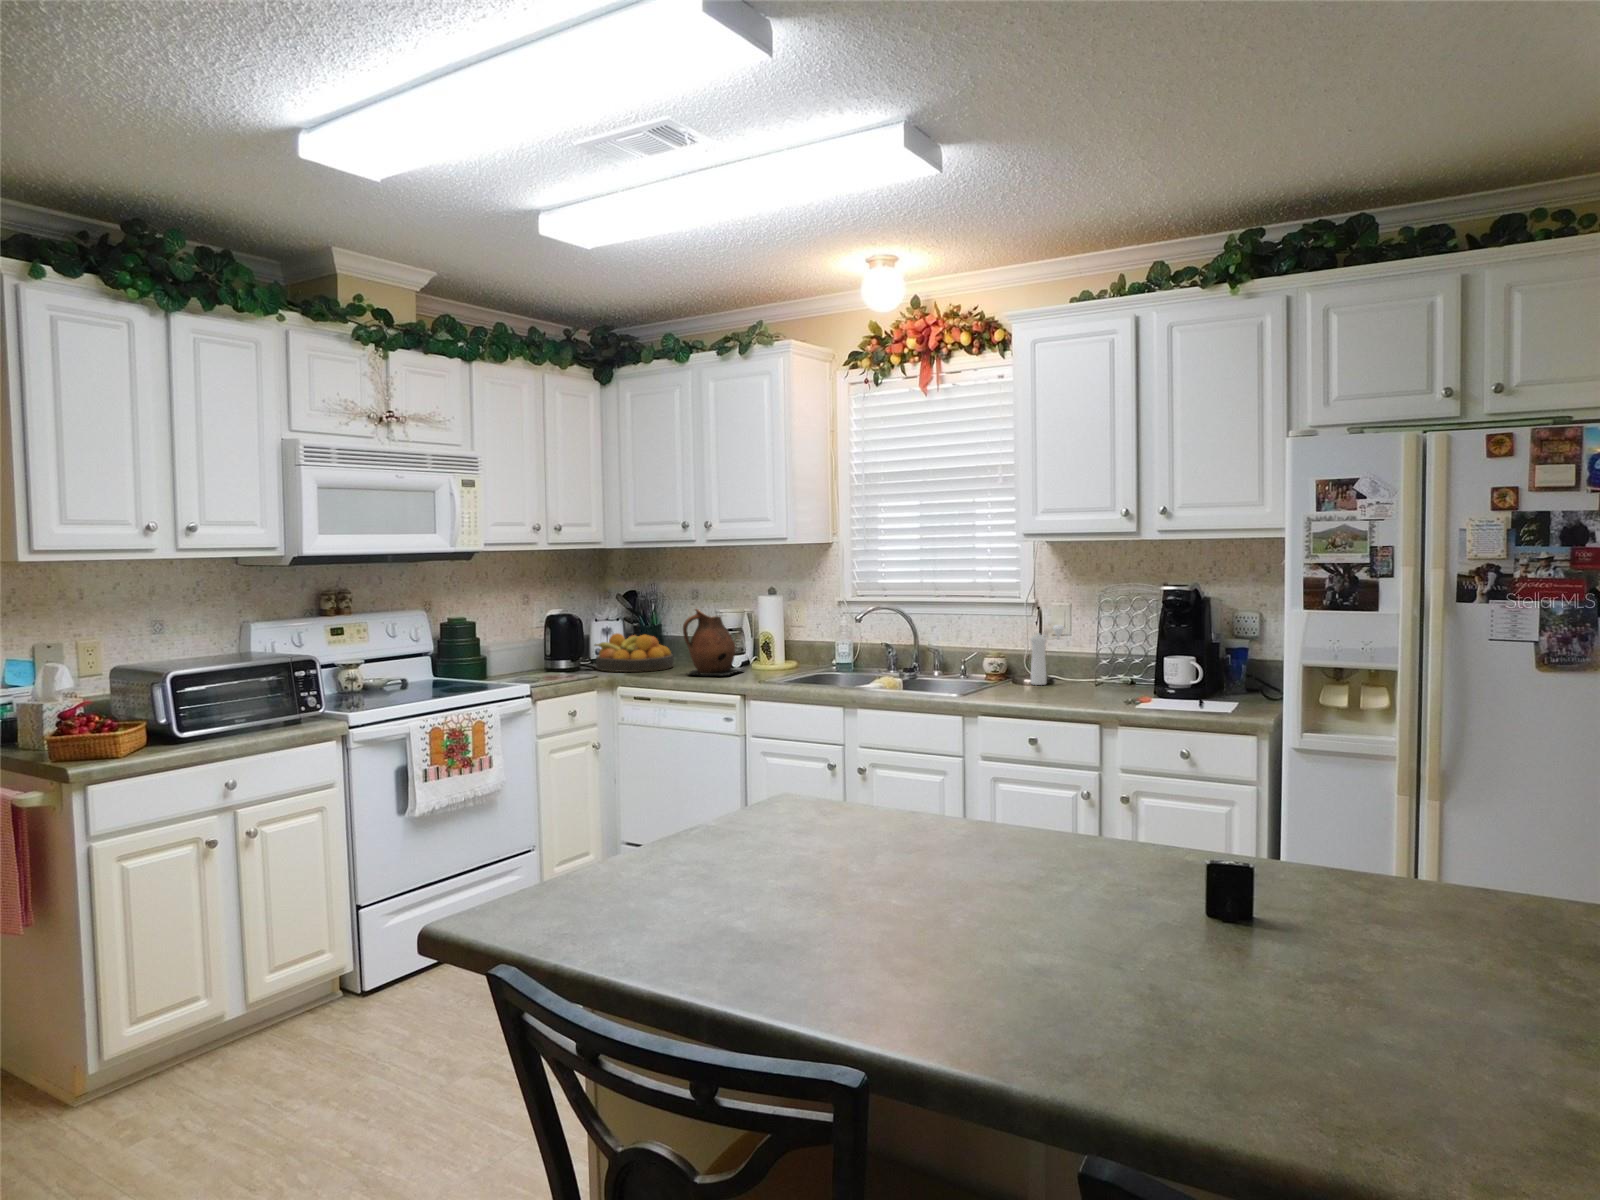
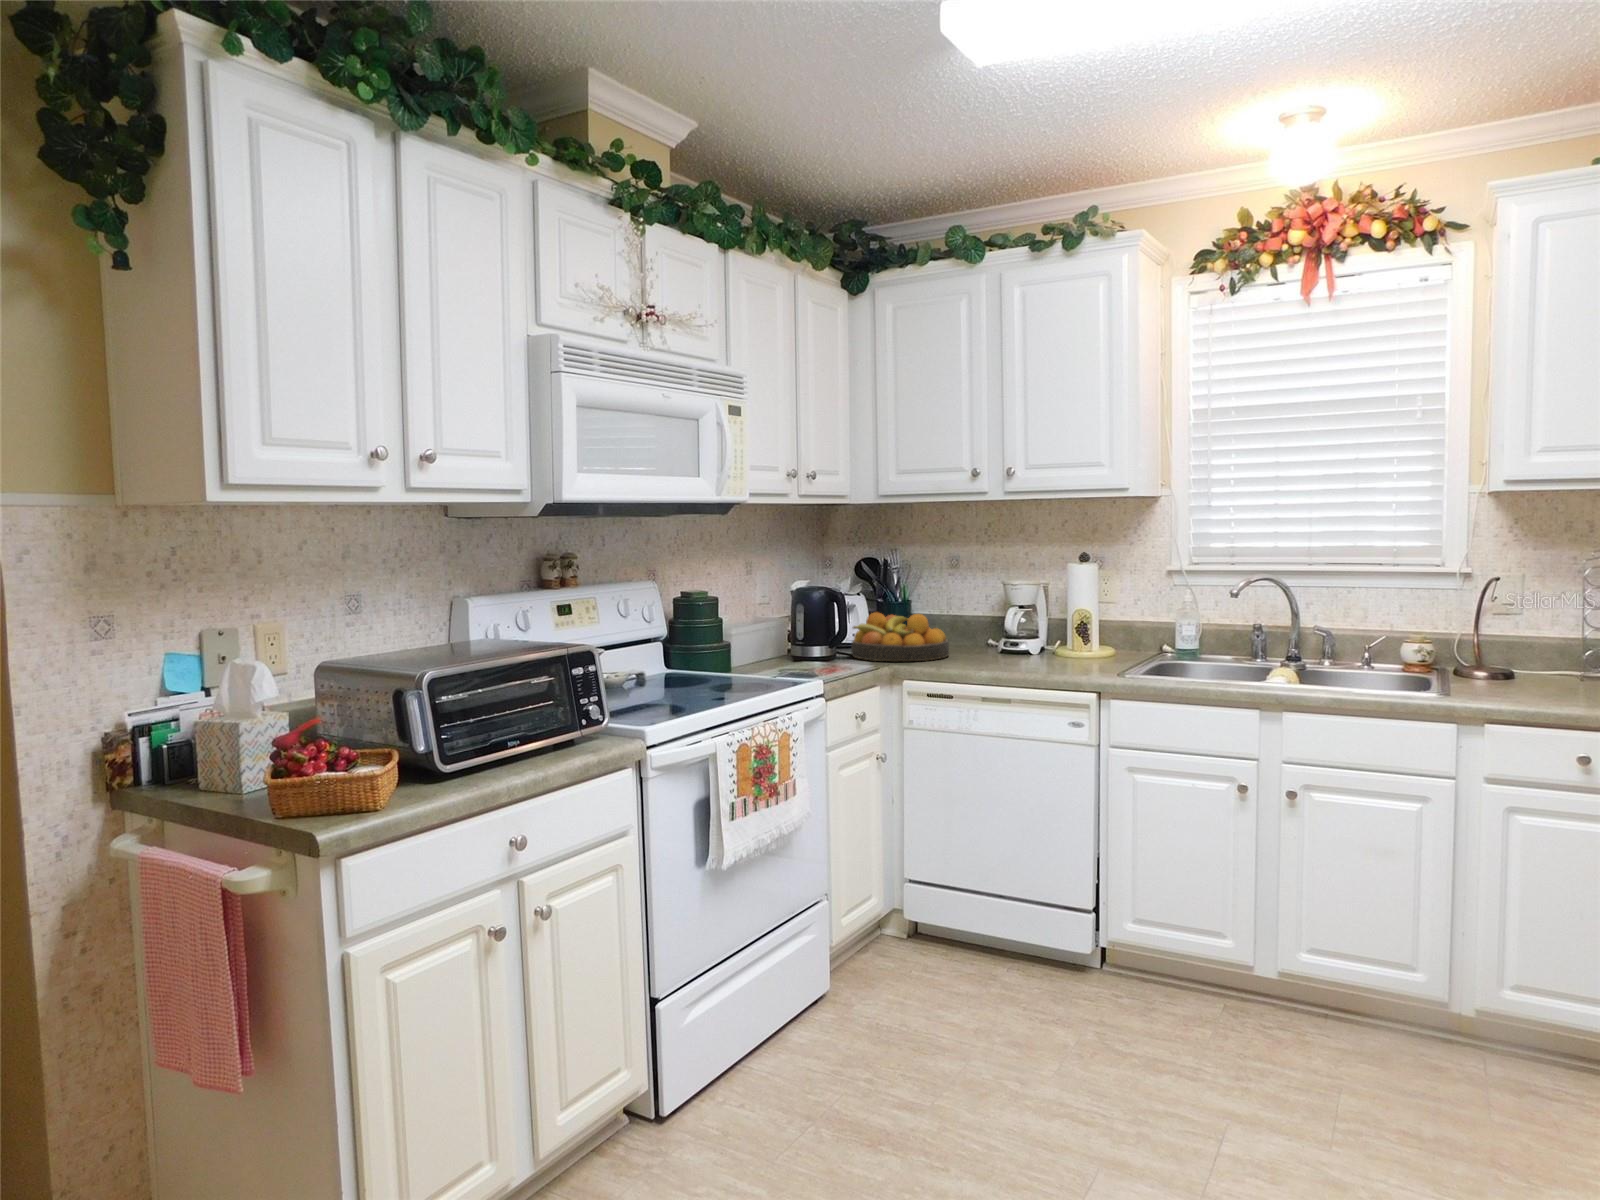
ceramic pitcher: present [683,609,744,676] -> none [986,580,1058,668]
pepper mill: present [1030,625,1064,685] -> none [1495,597,1535,678]

